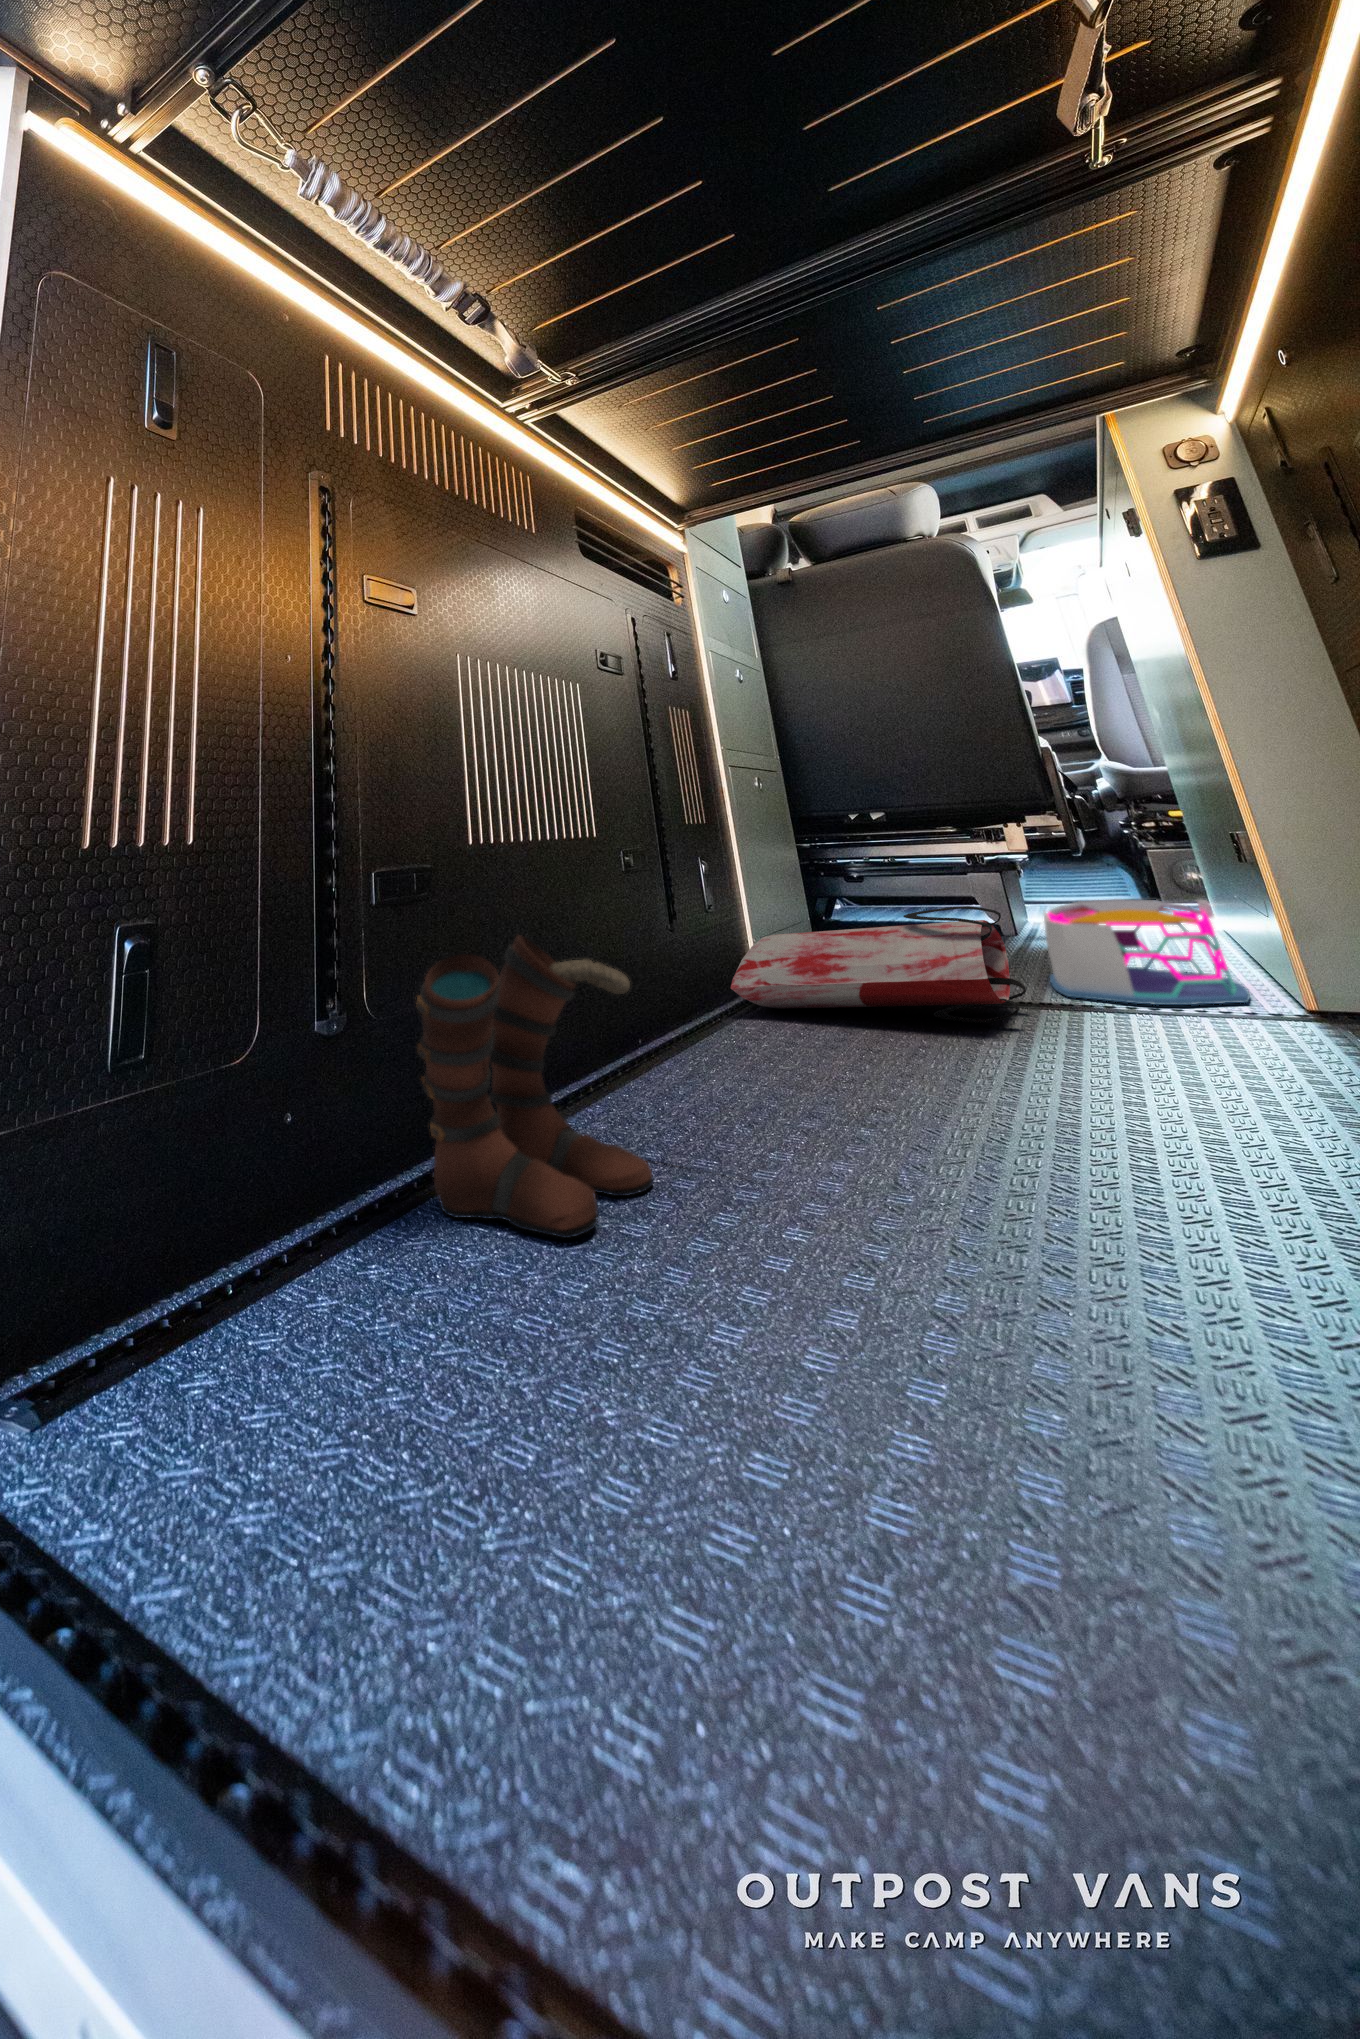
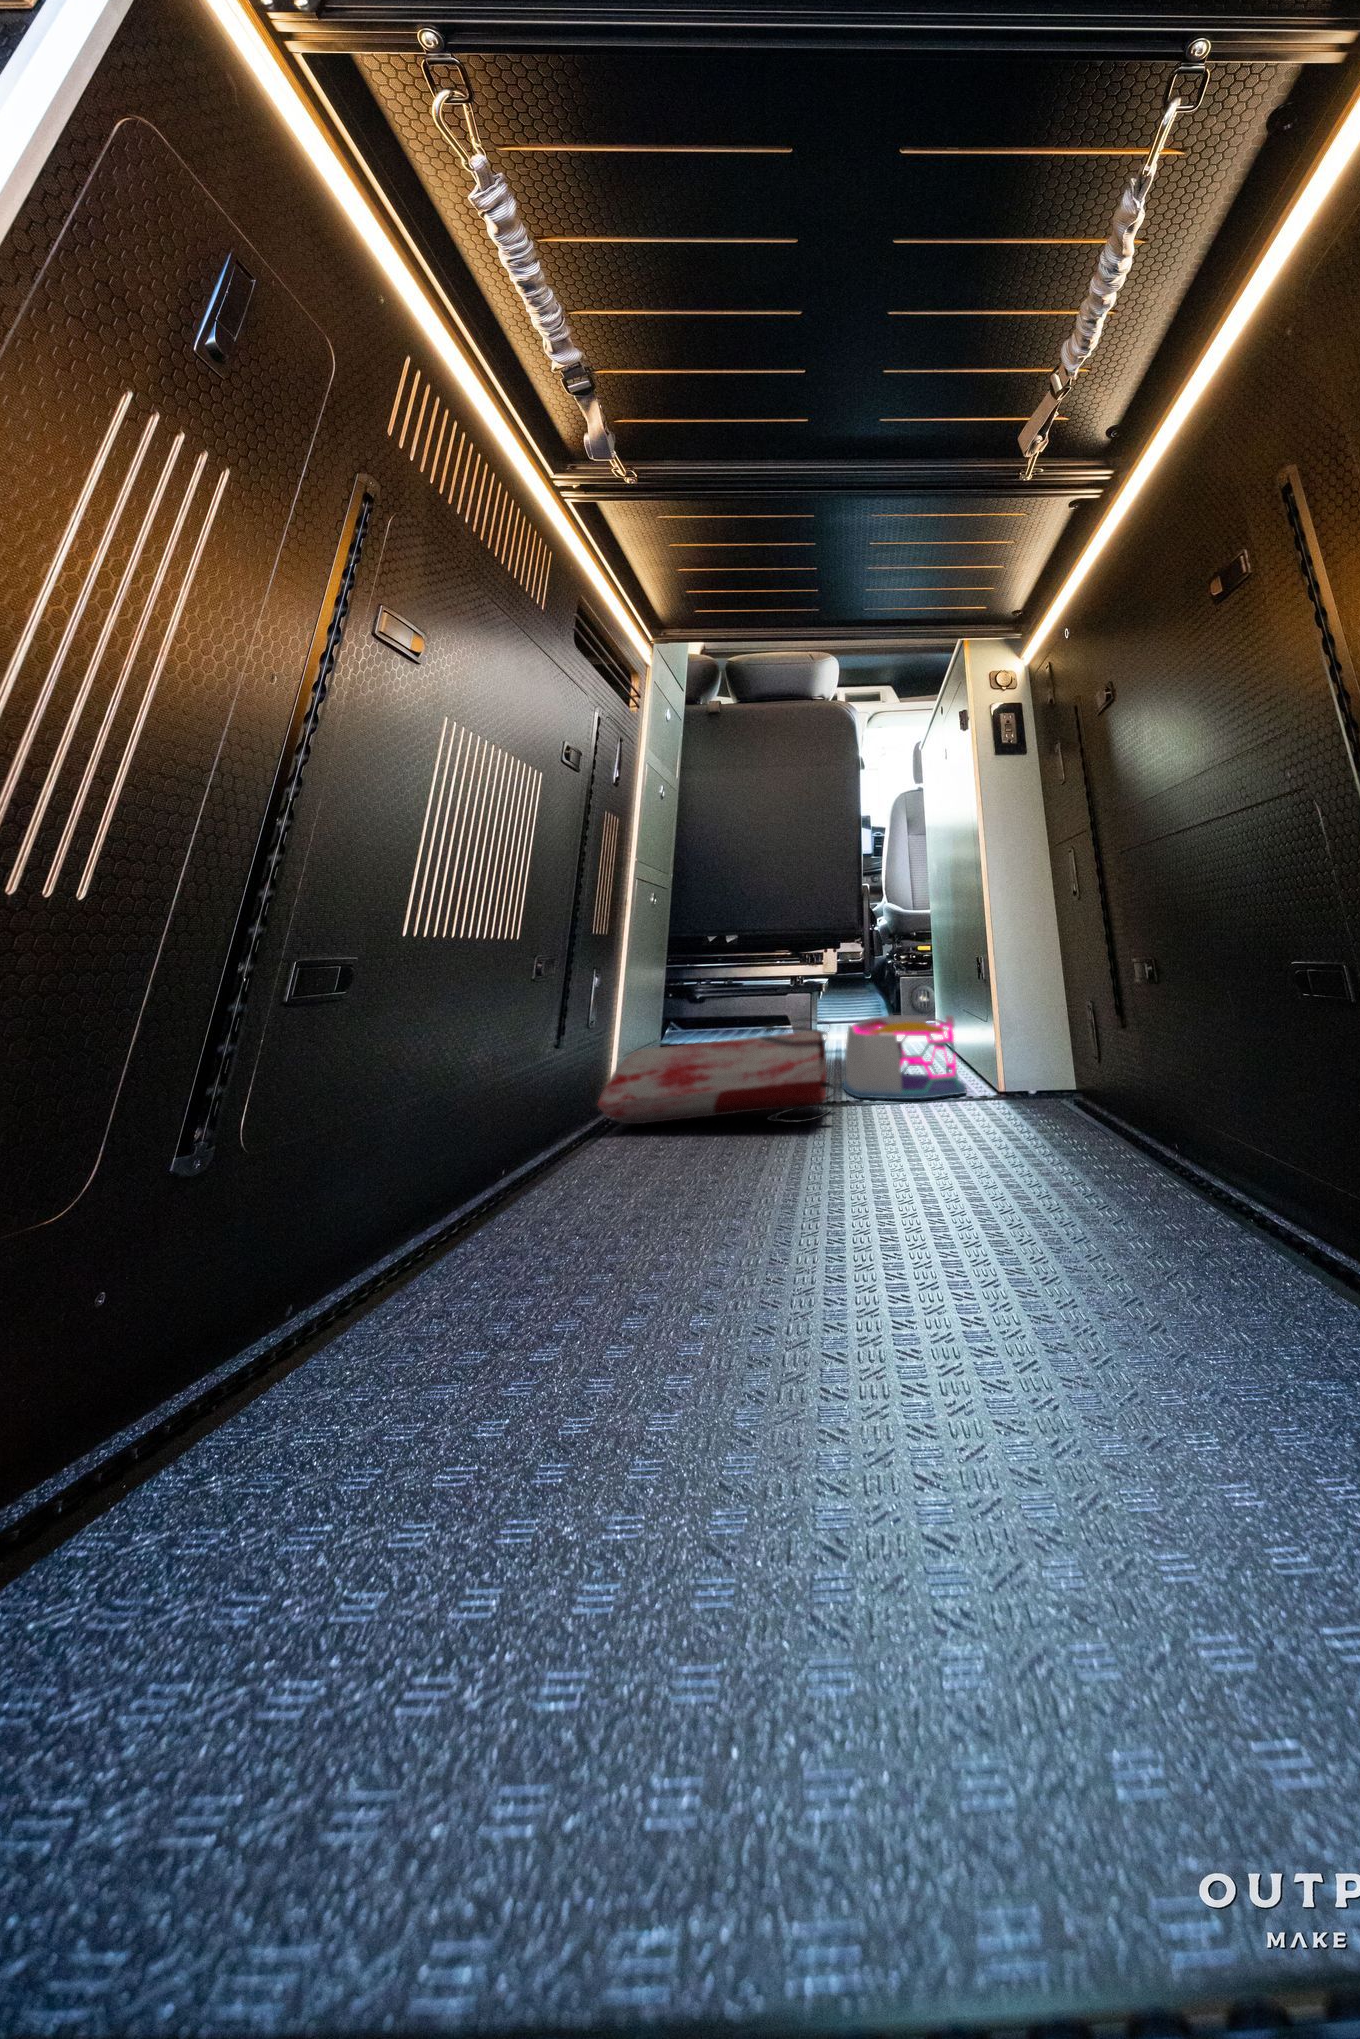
boots: present [416,935,653,1238] -> none [298,1034,568,1387]

